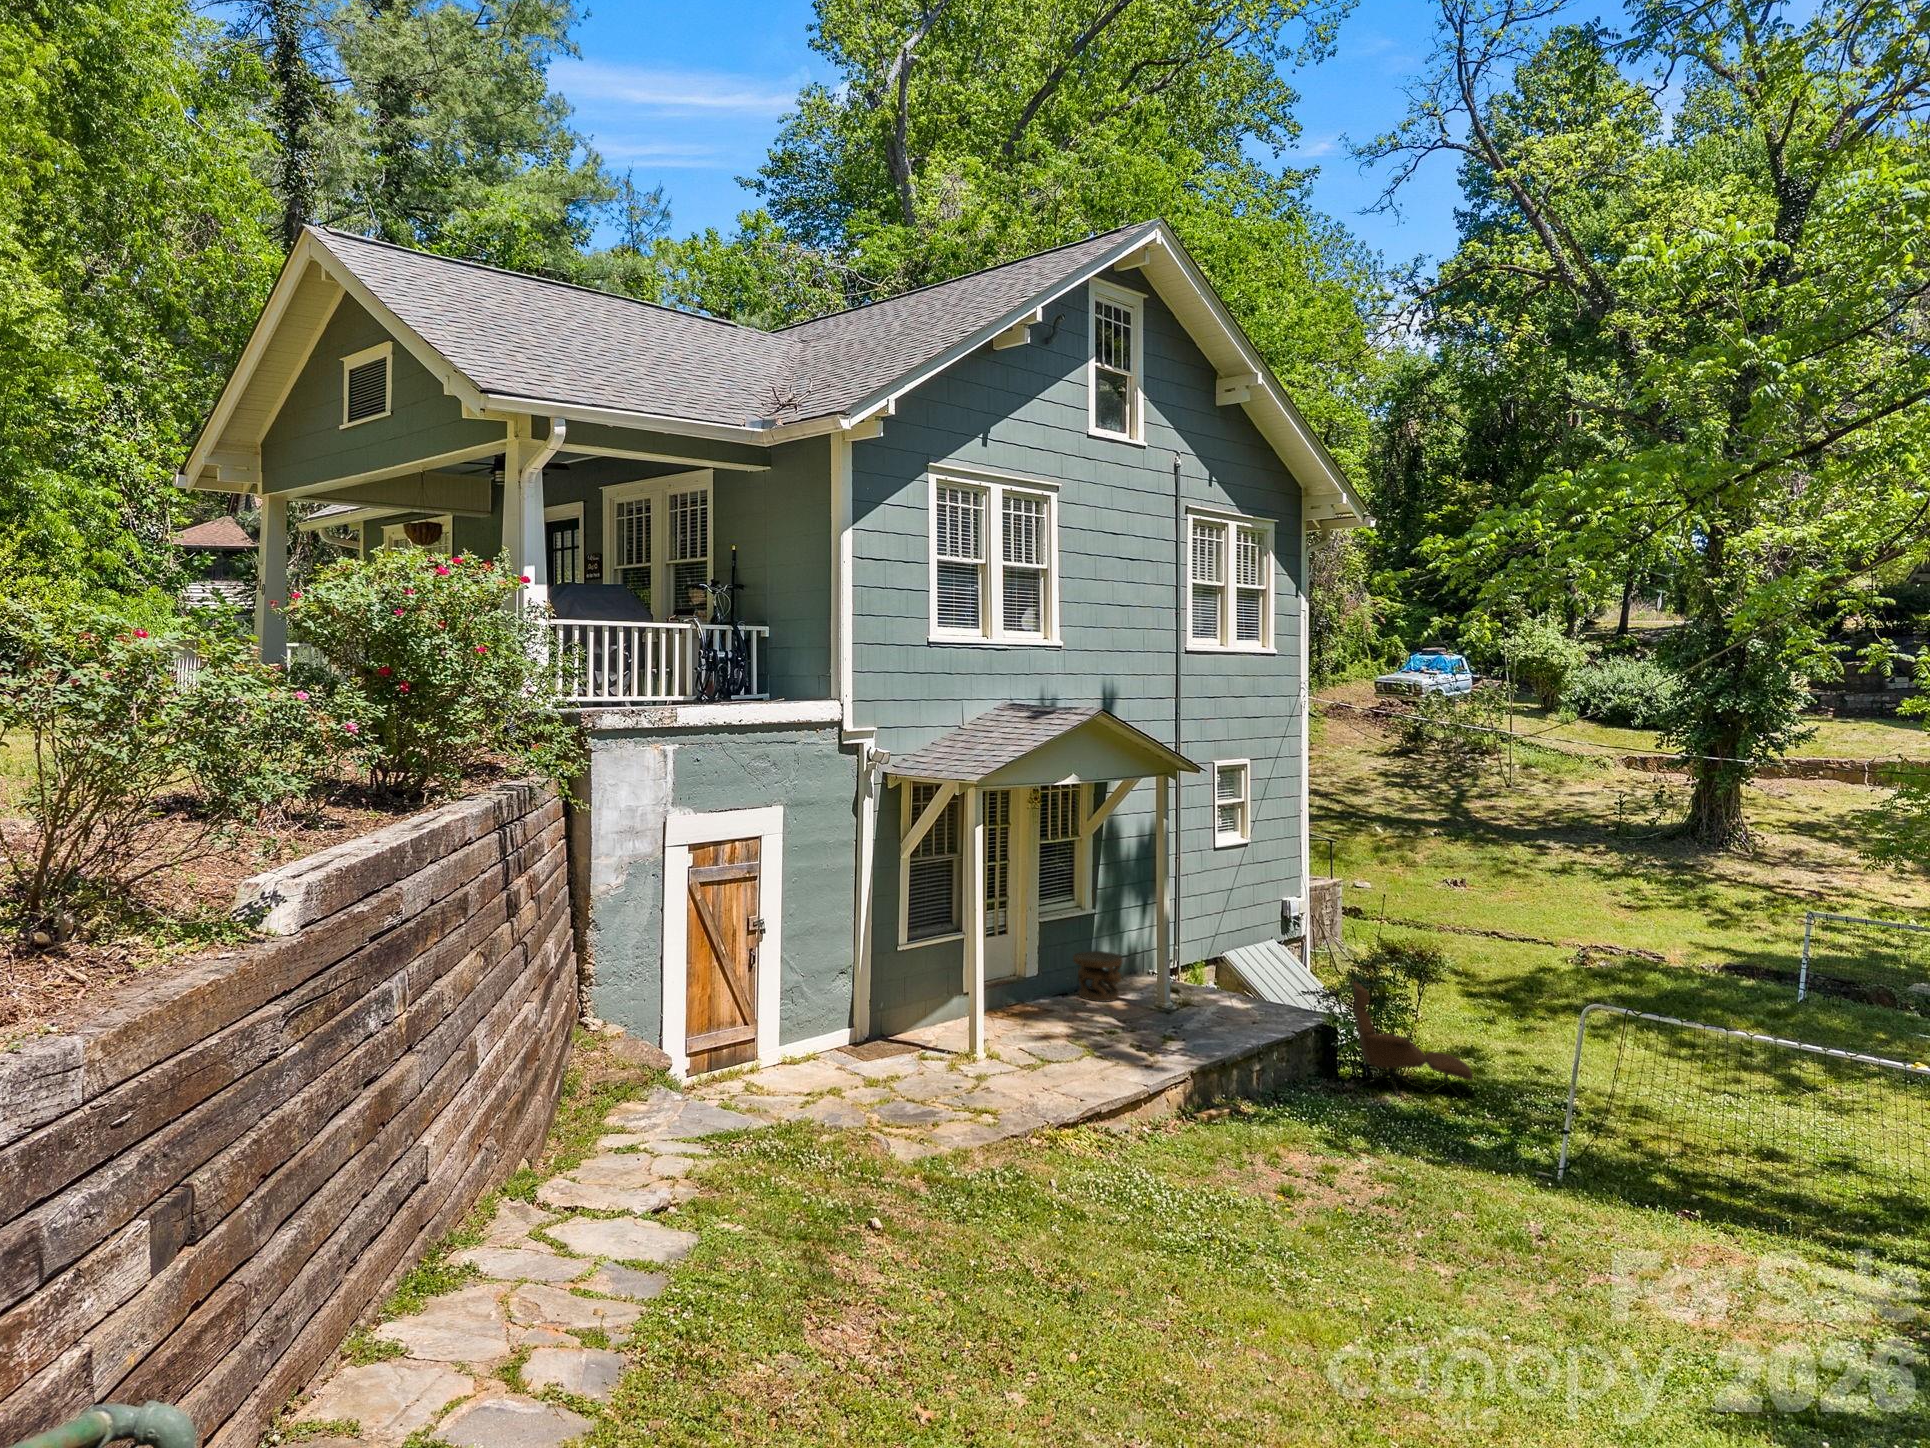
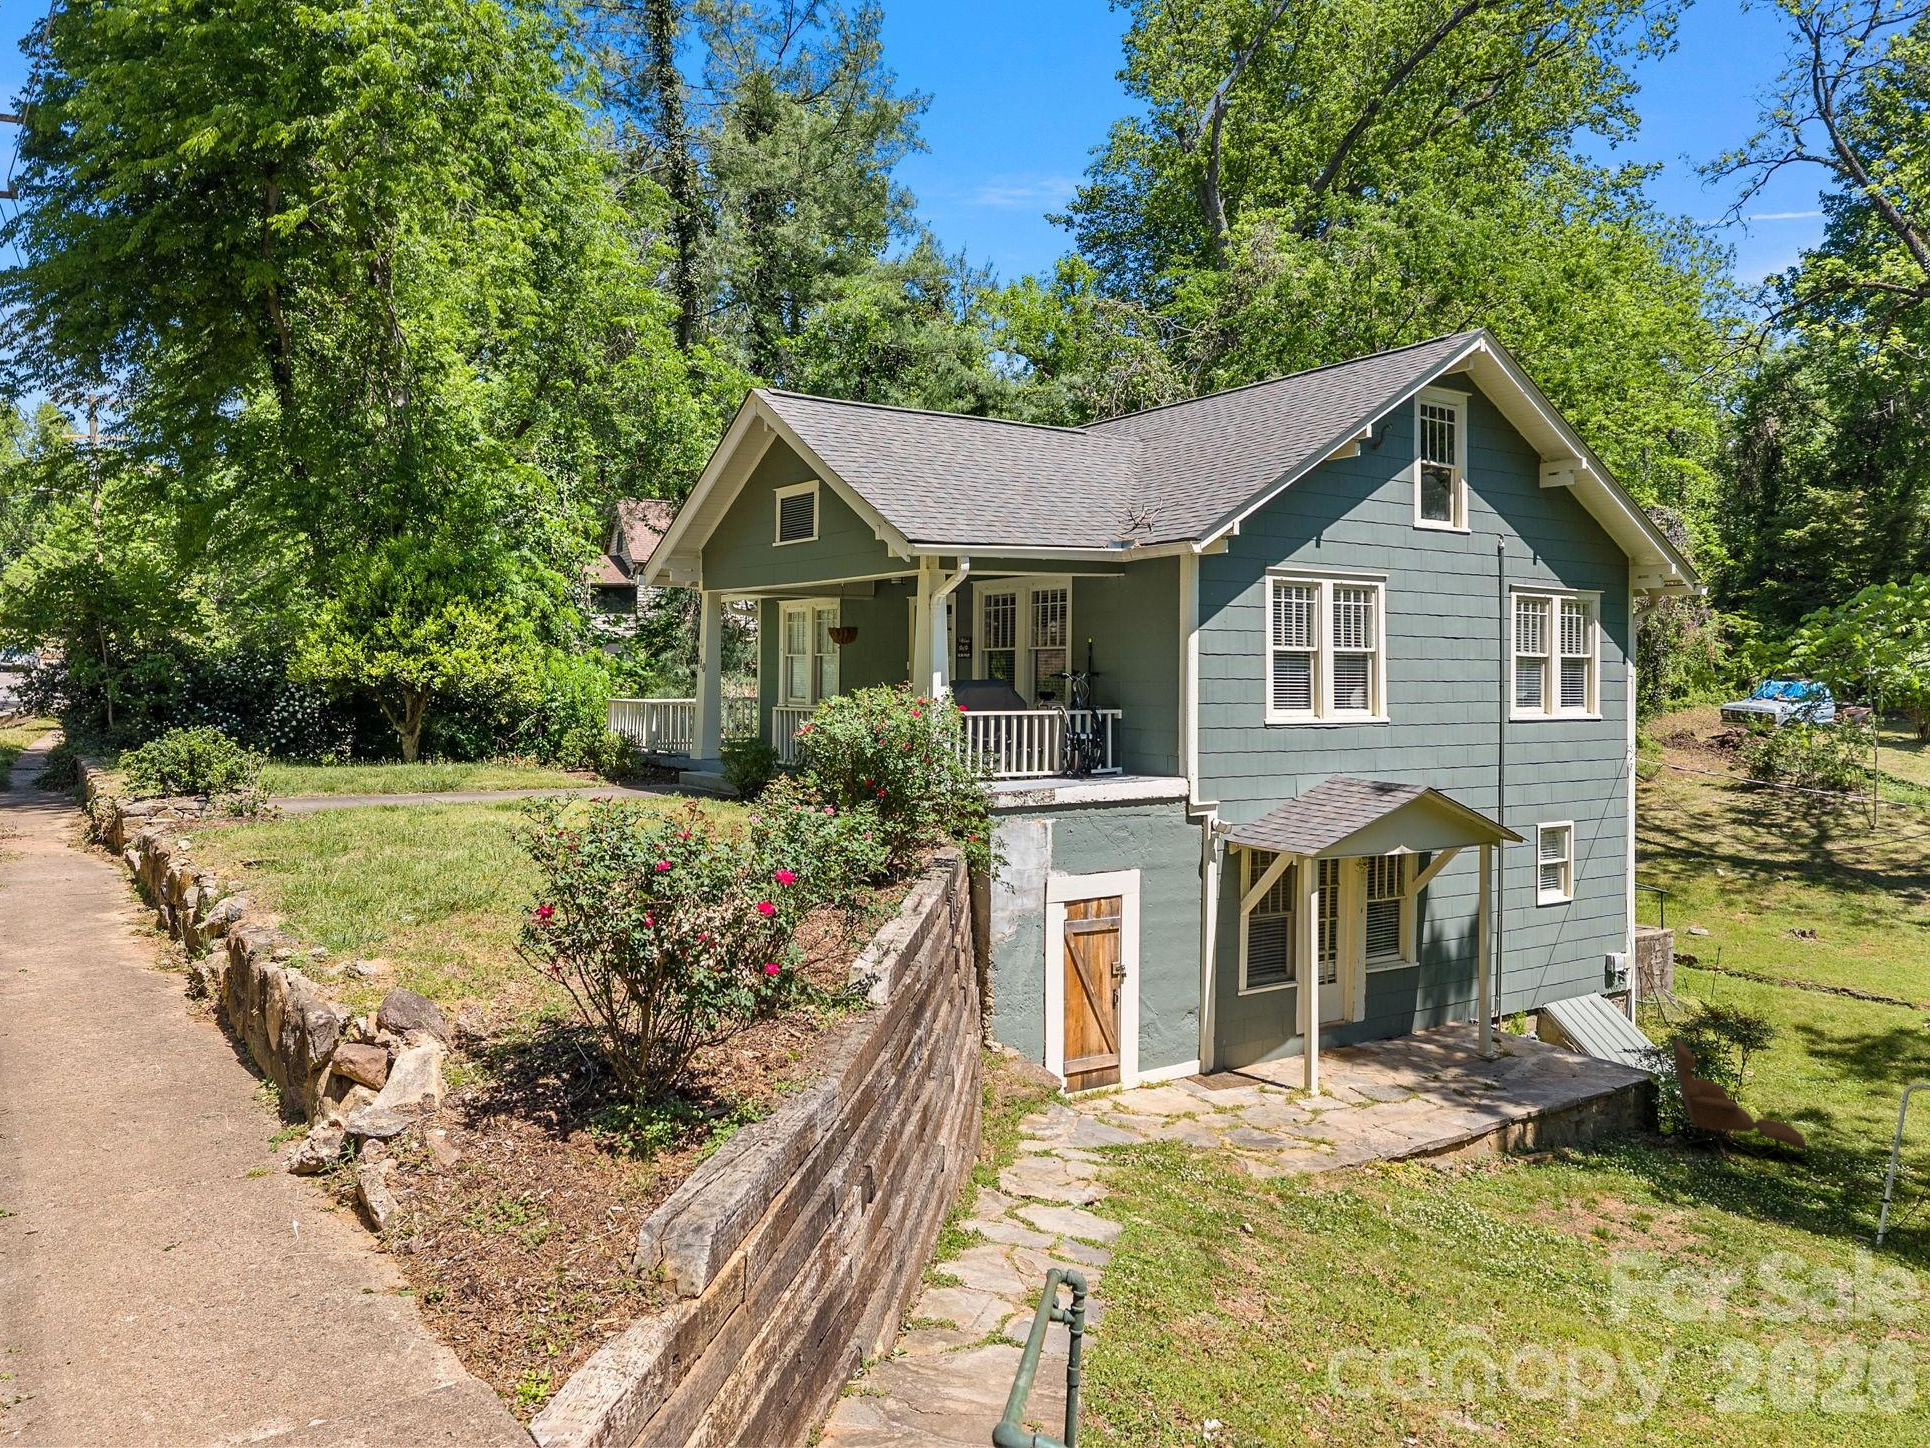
side table: present [1073,951,1122,1002] -> none [1396,999,1444,1046]

